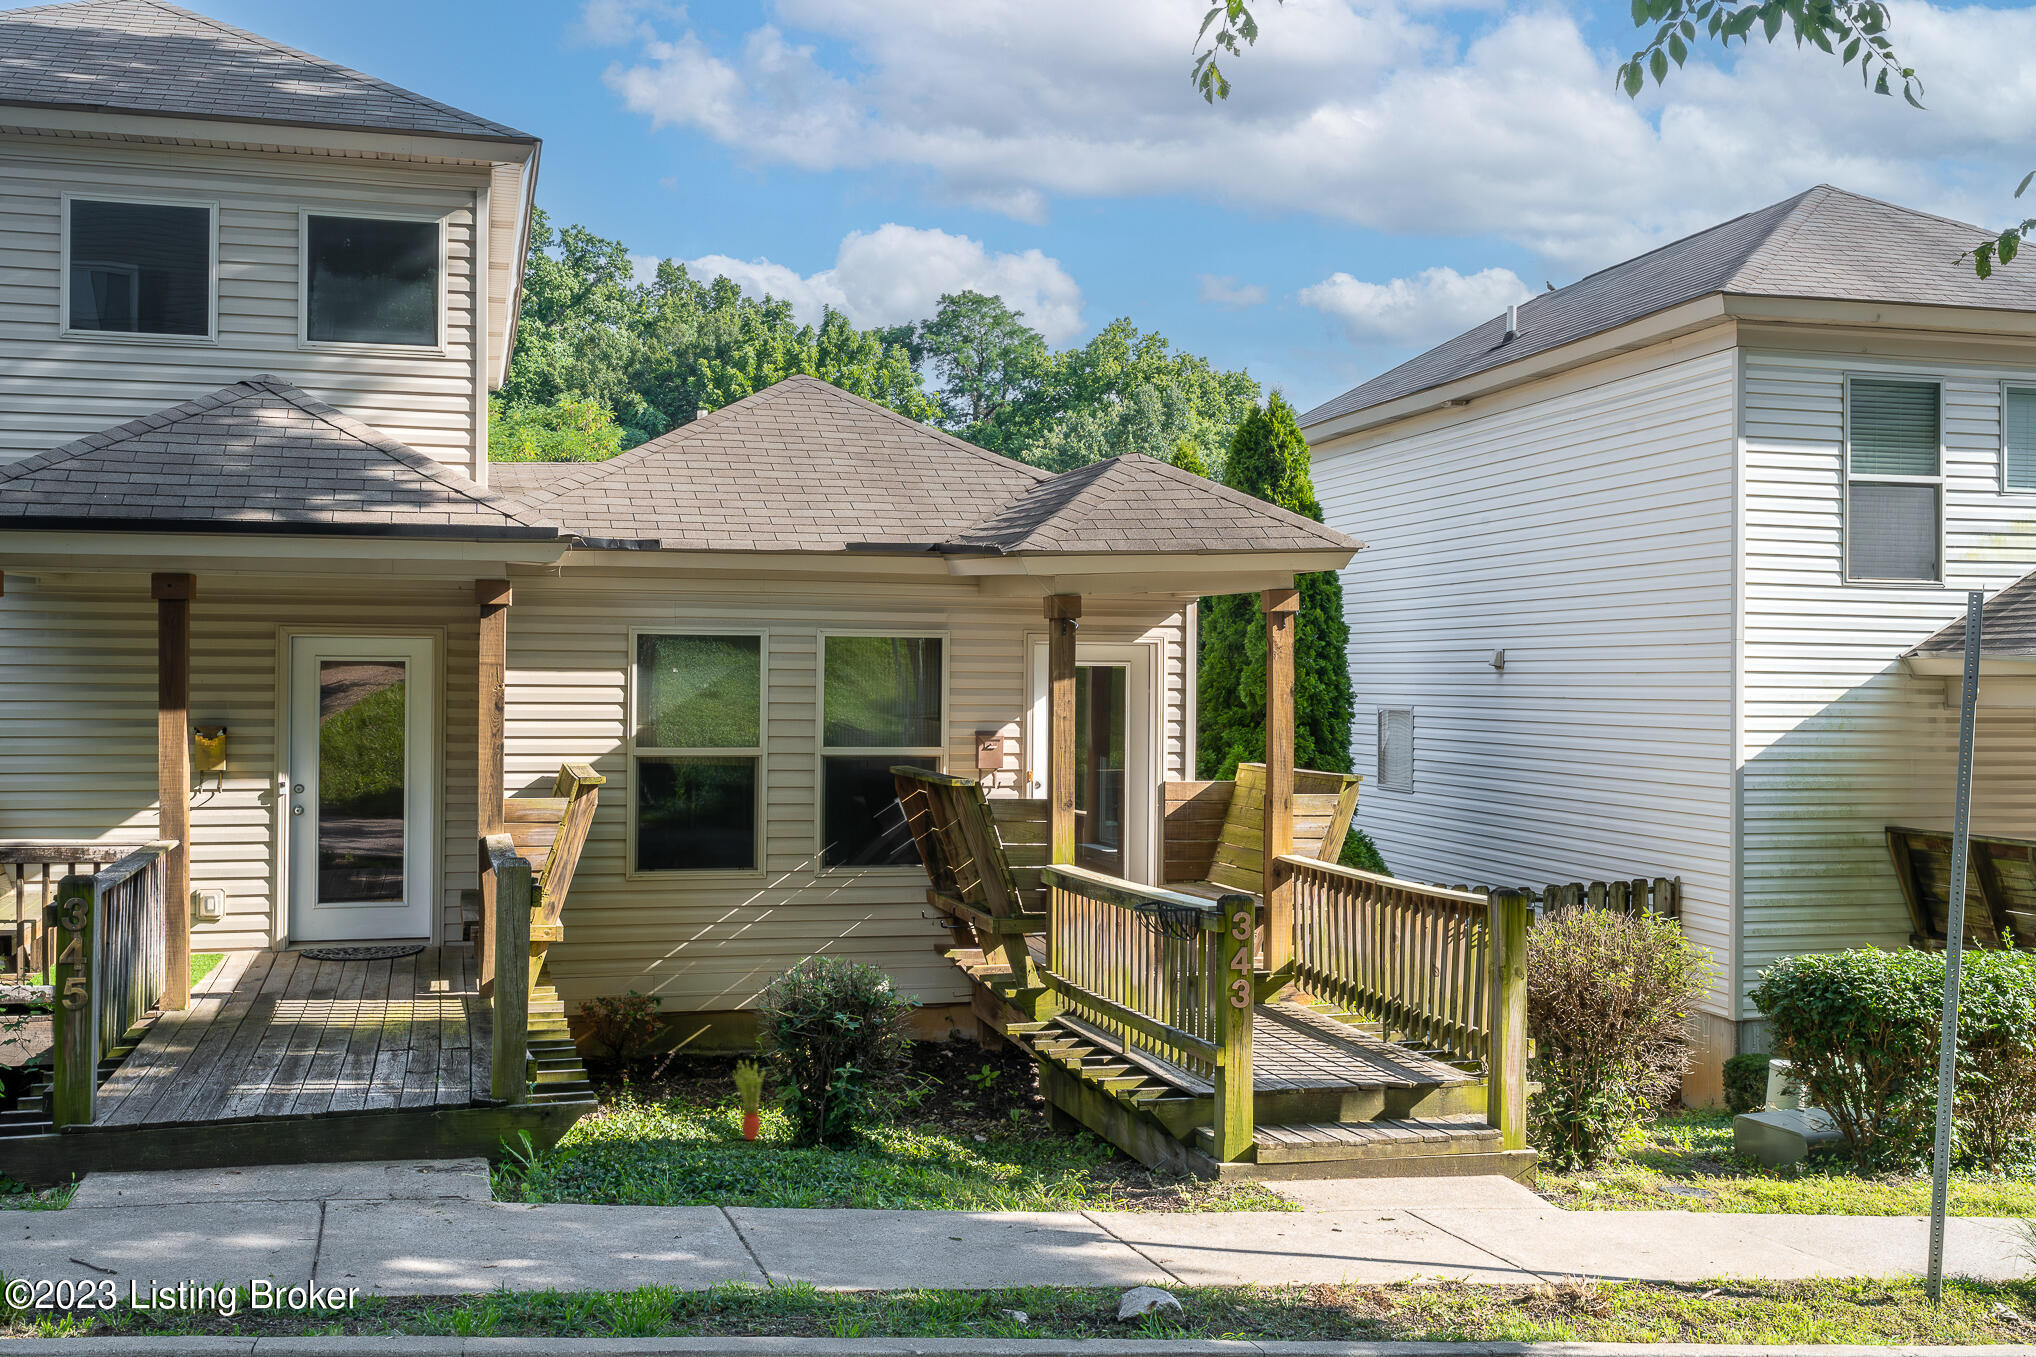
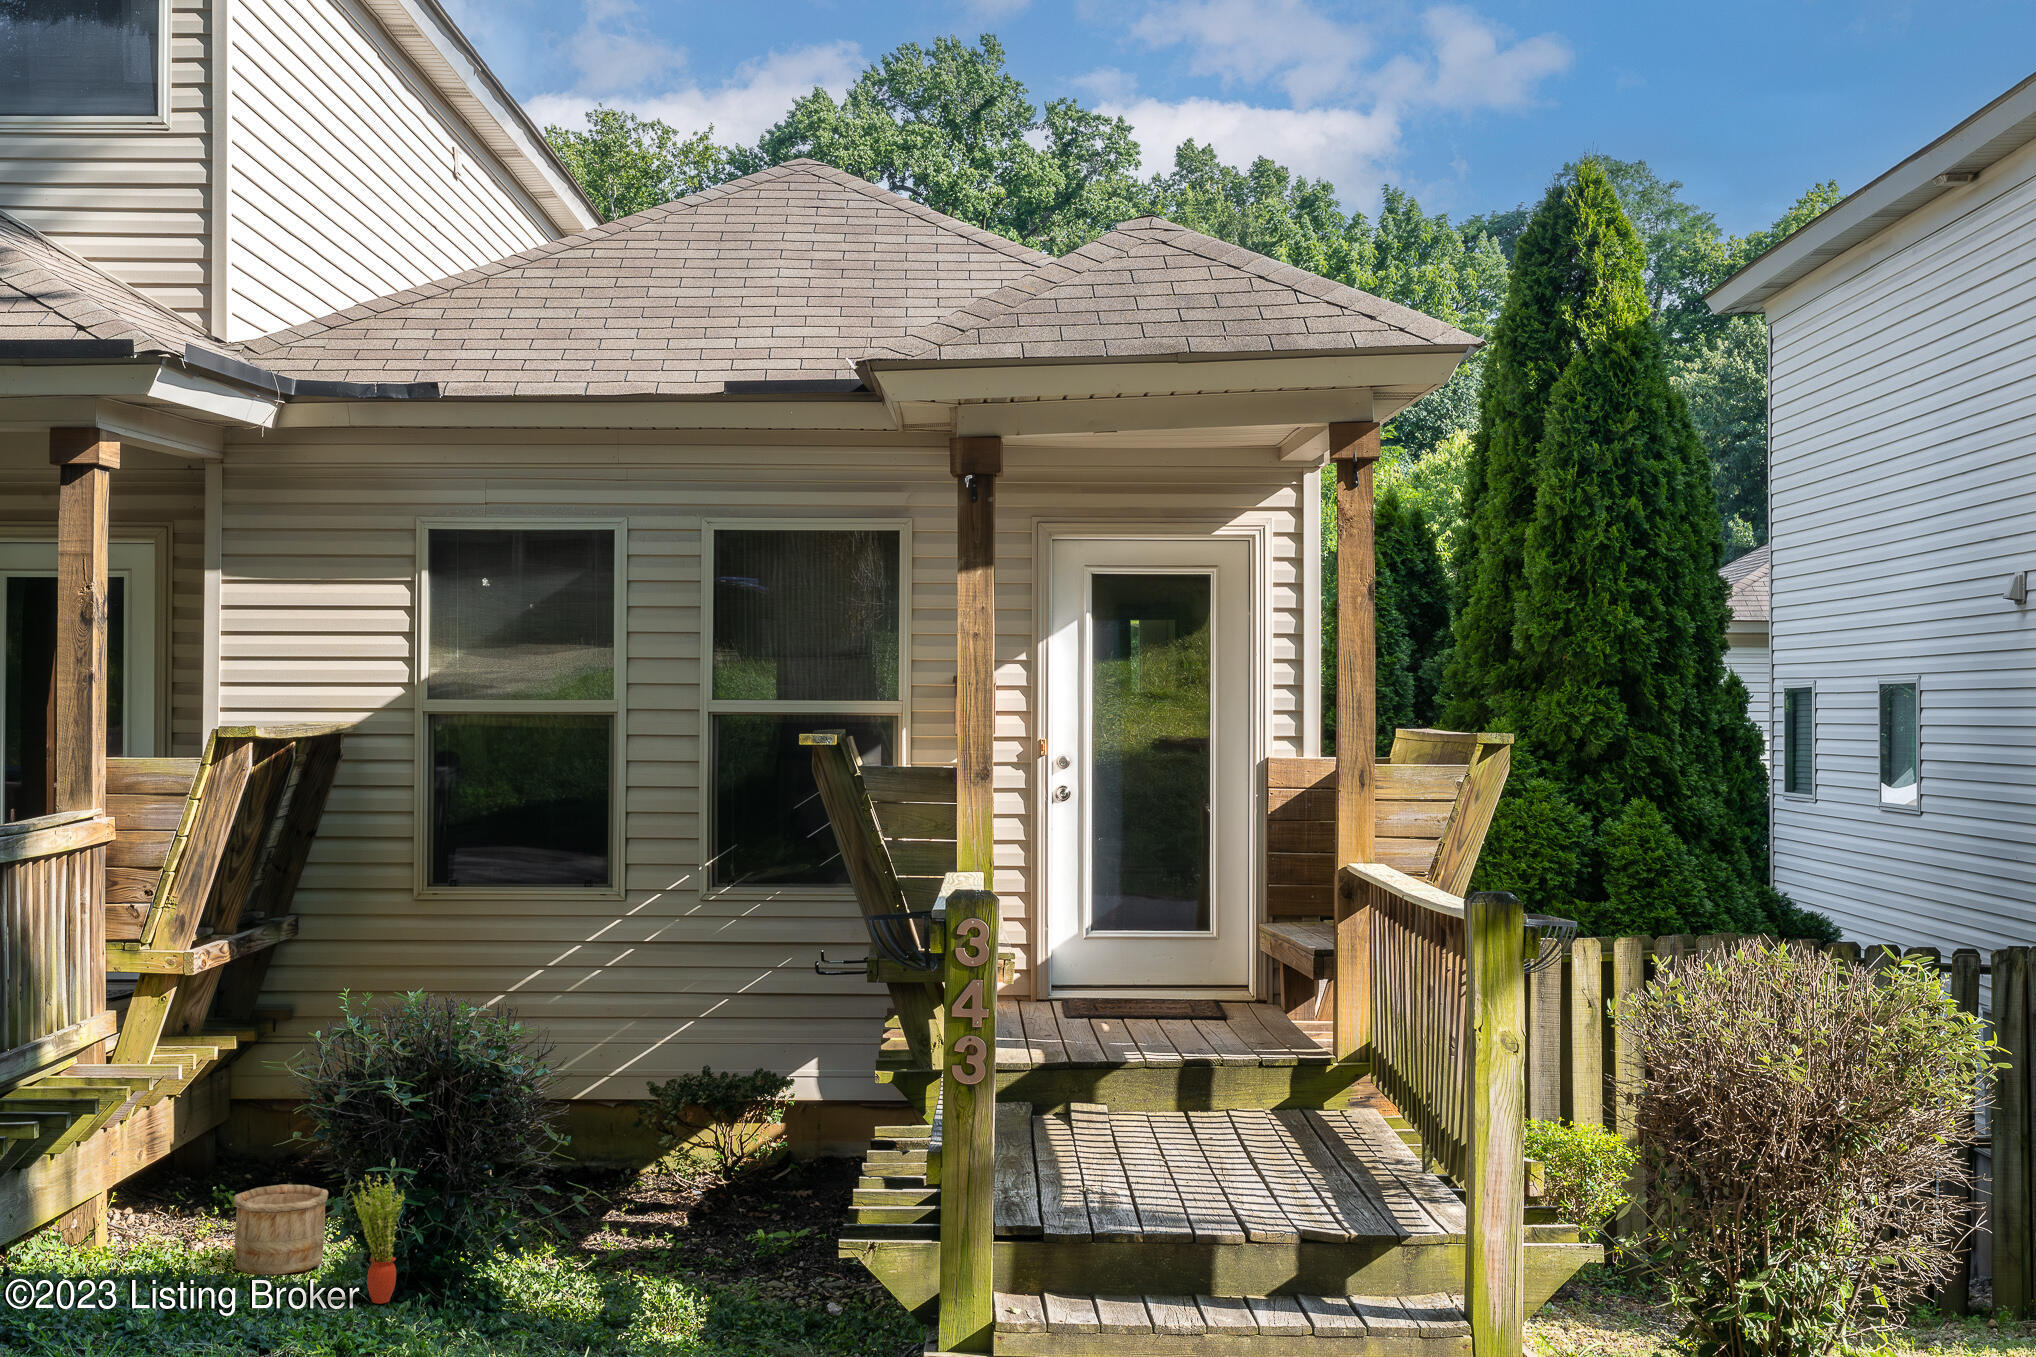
wooden bucket: none [623,1074,685,1131] -> present [234,1184,328,1275]

